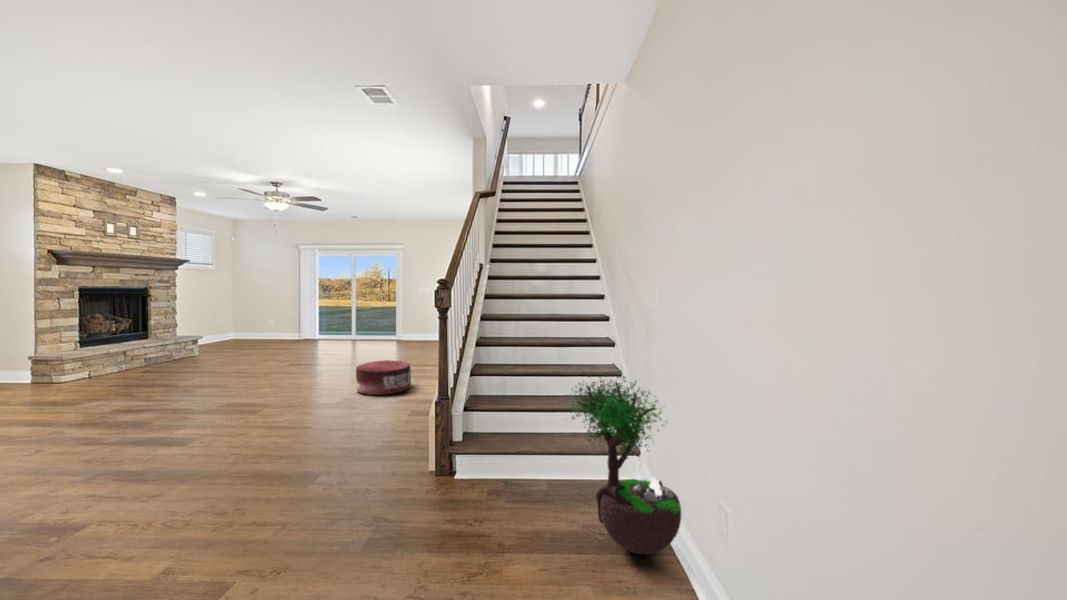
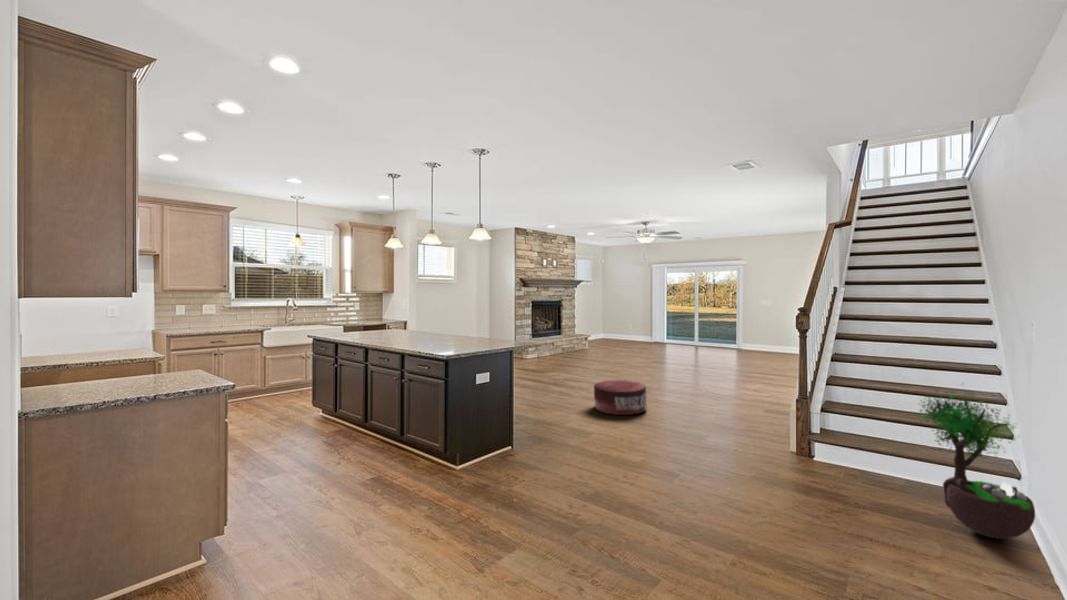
pouf: present [356,360,411,395] -> present [594,380,647,415]

